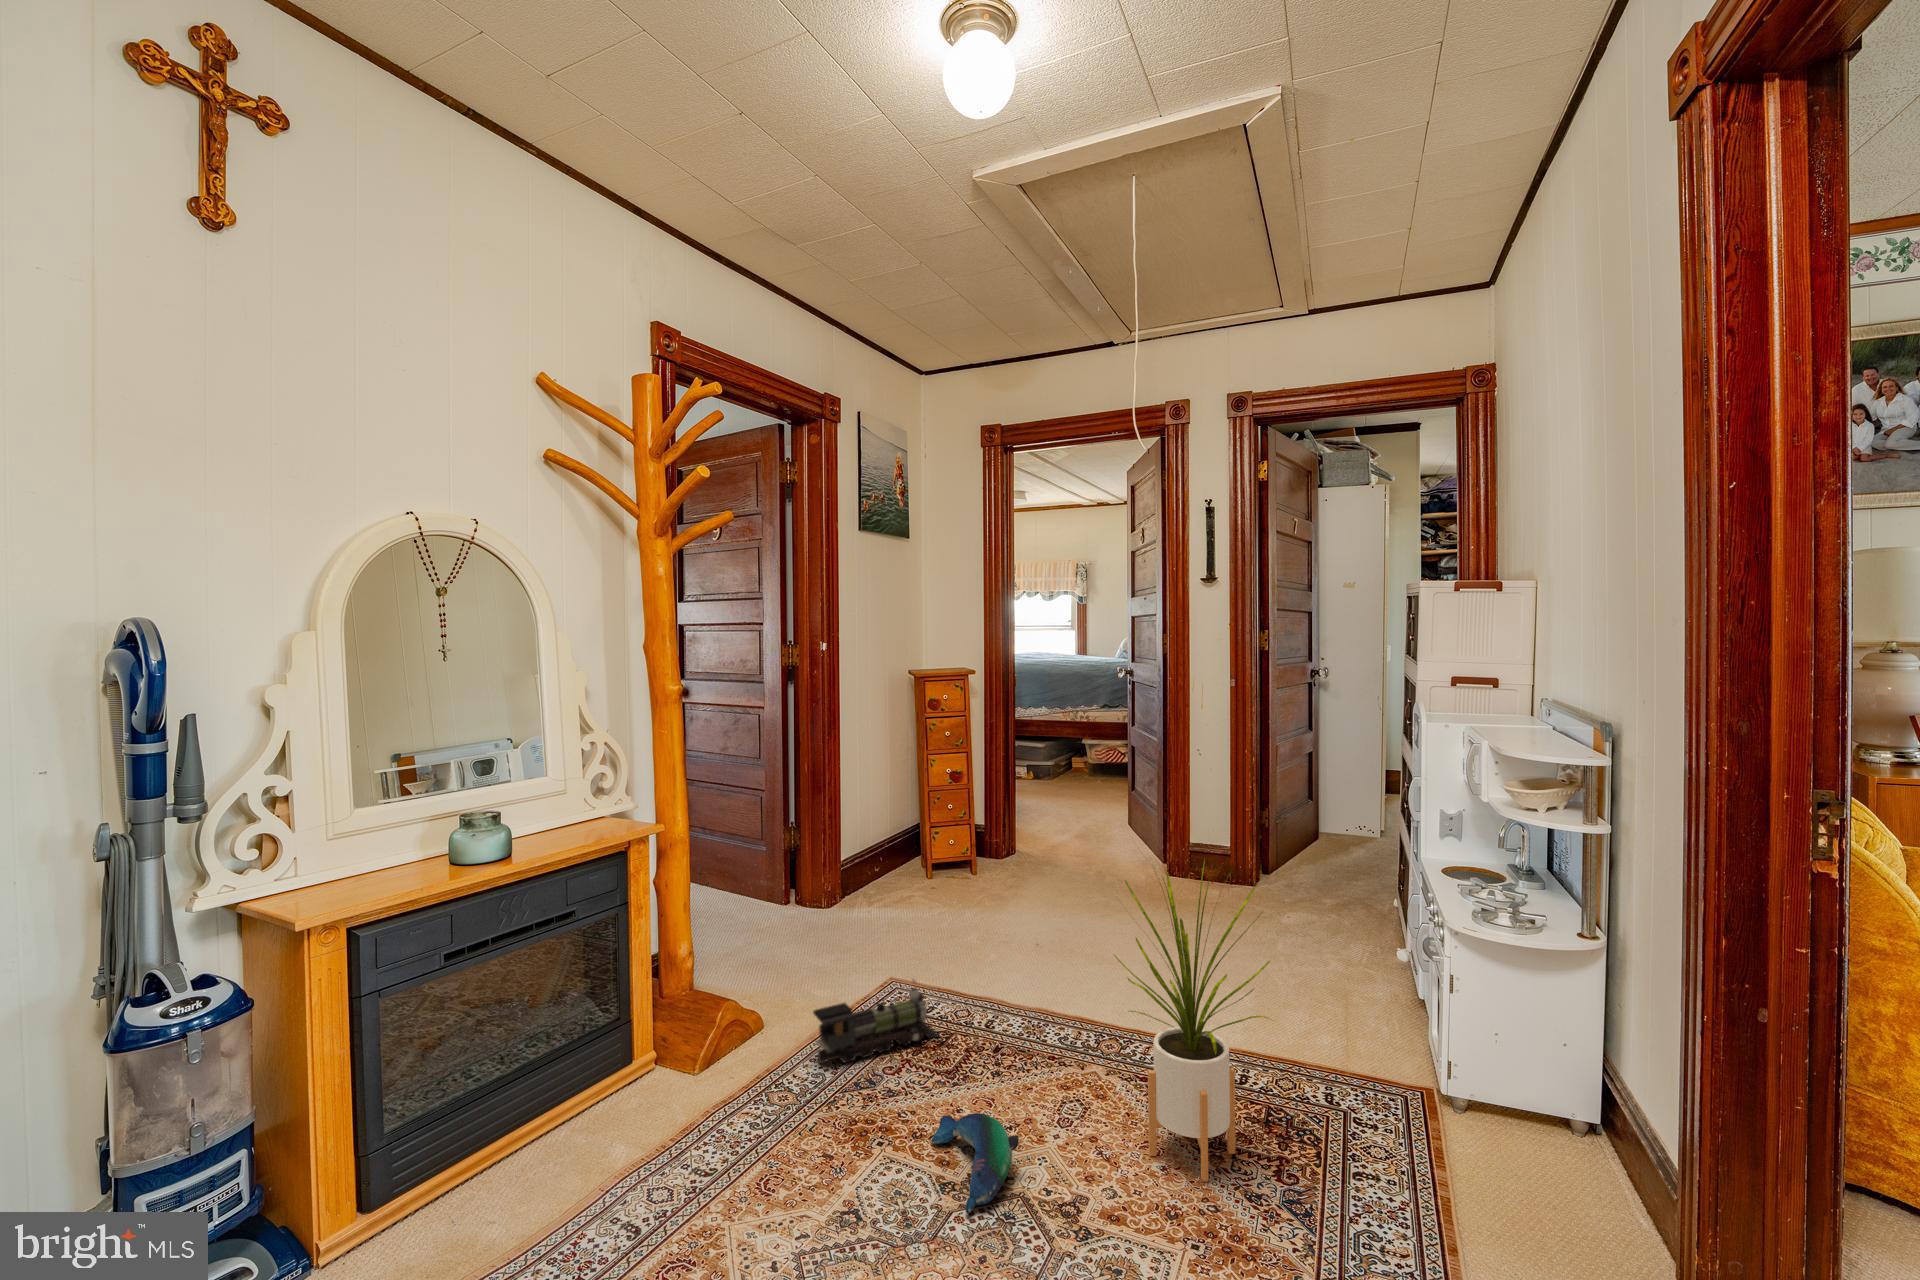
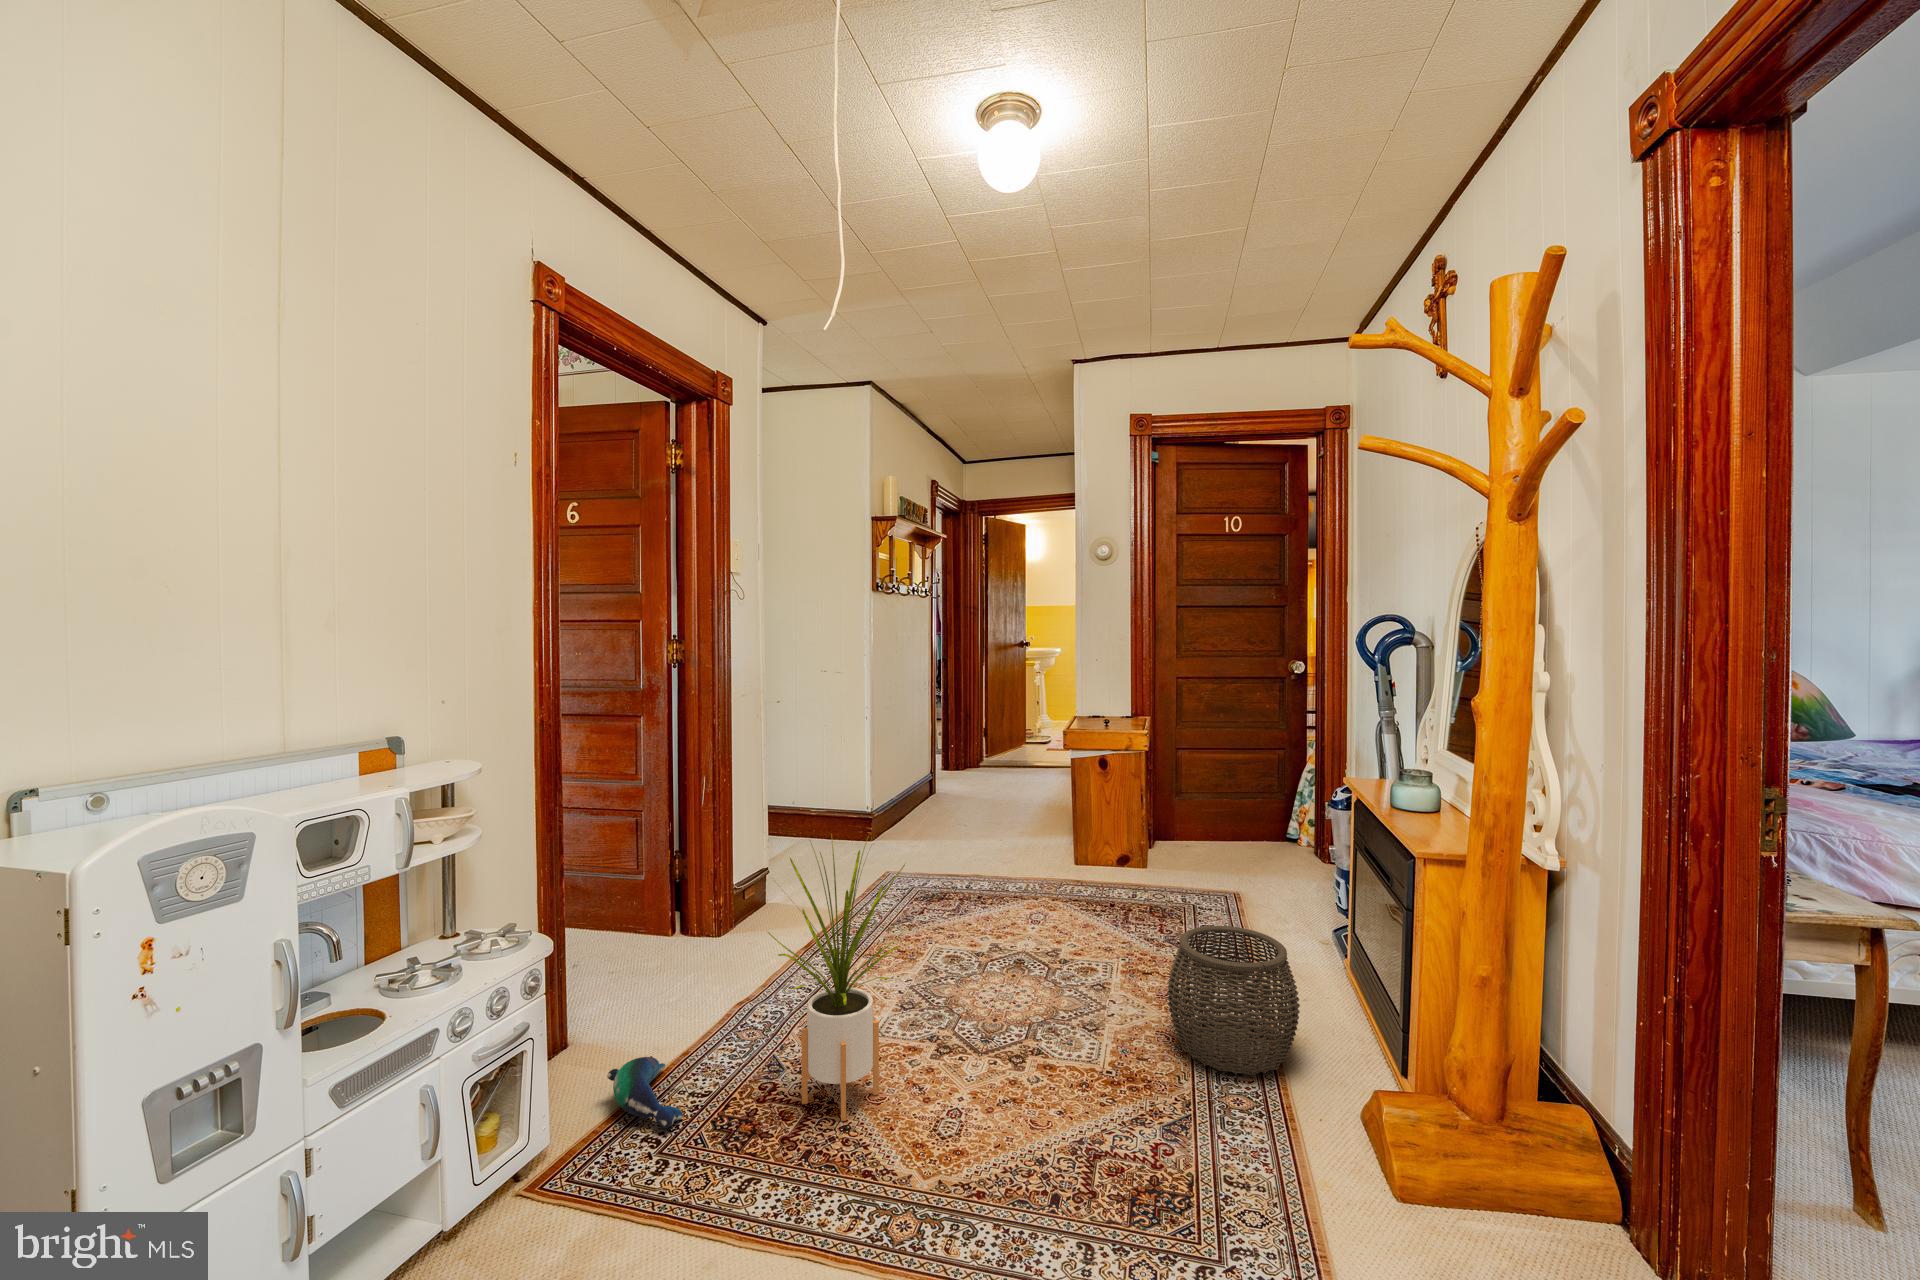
toy train: present [813,980,938,1063] -> none [1150,1086,1272,1235]
woven basket: none [616,1004,784,1207] -> present [1167,926,1300,1075]
plush toy: present [931,1113,1019,1213] -> present [607,1056,684,1129]

